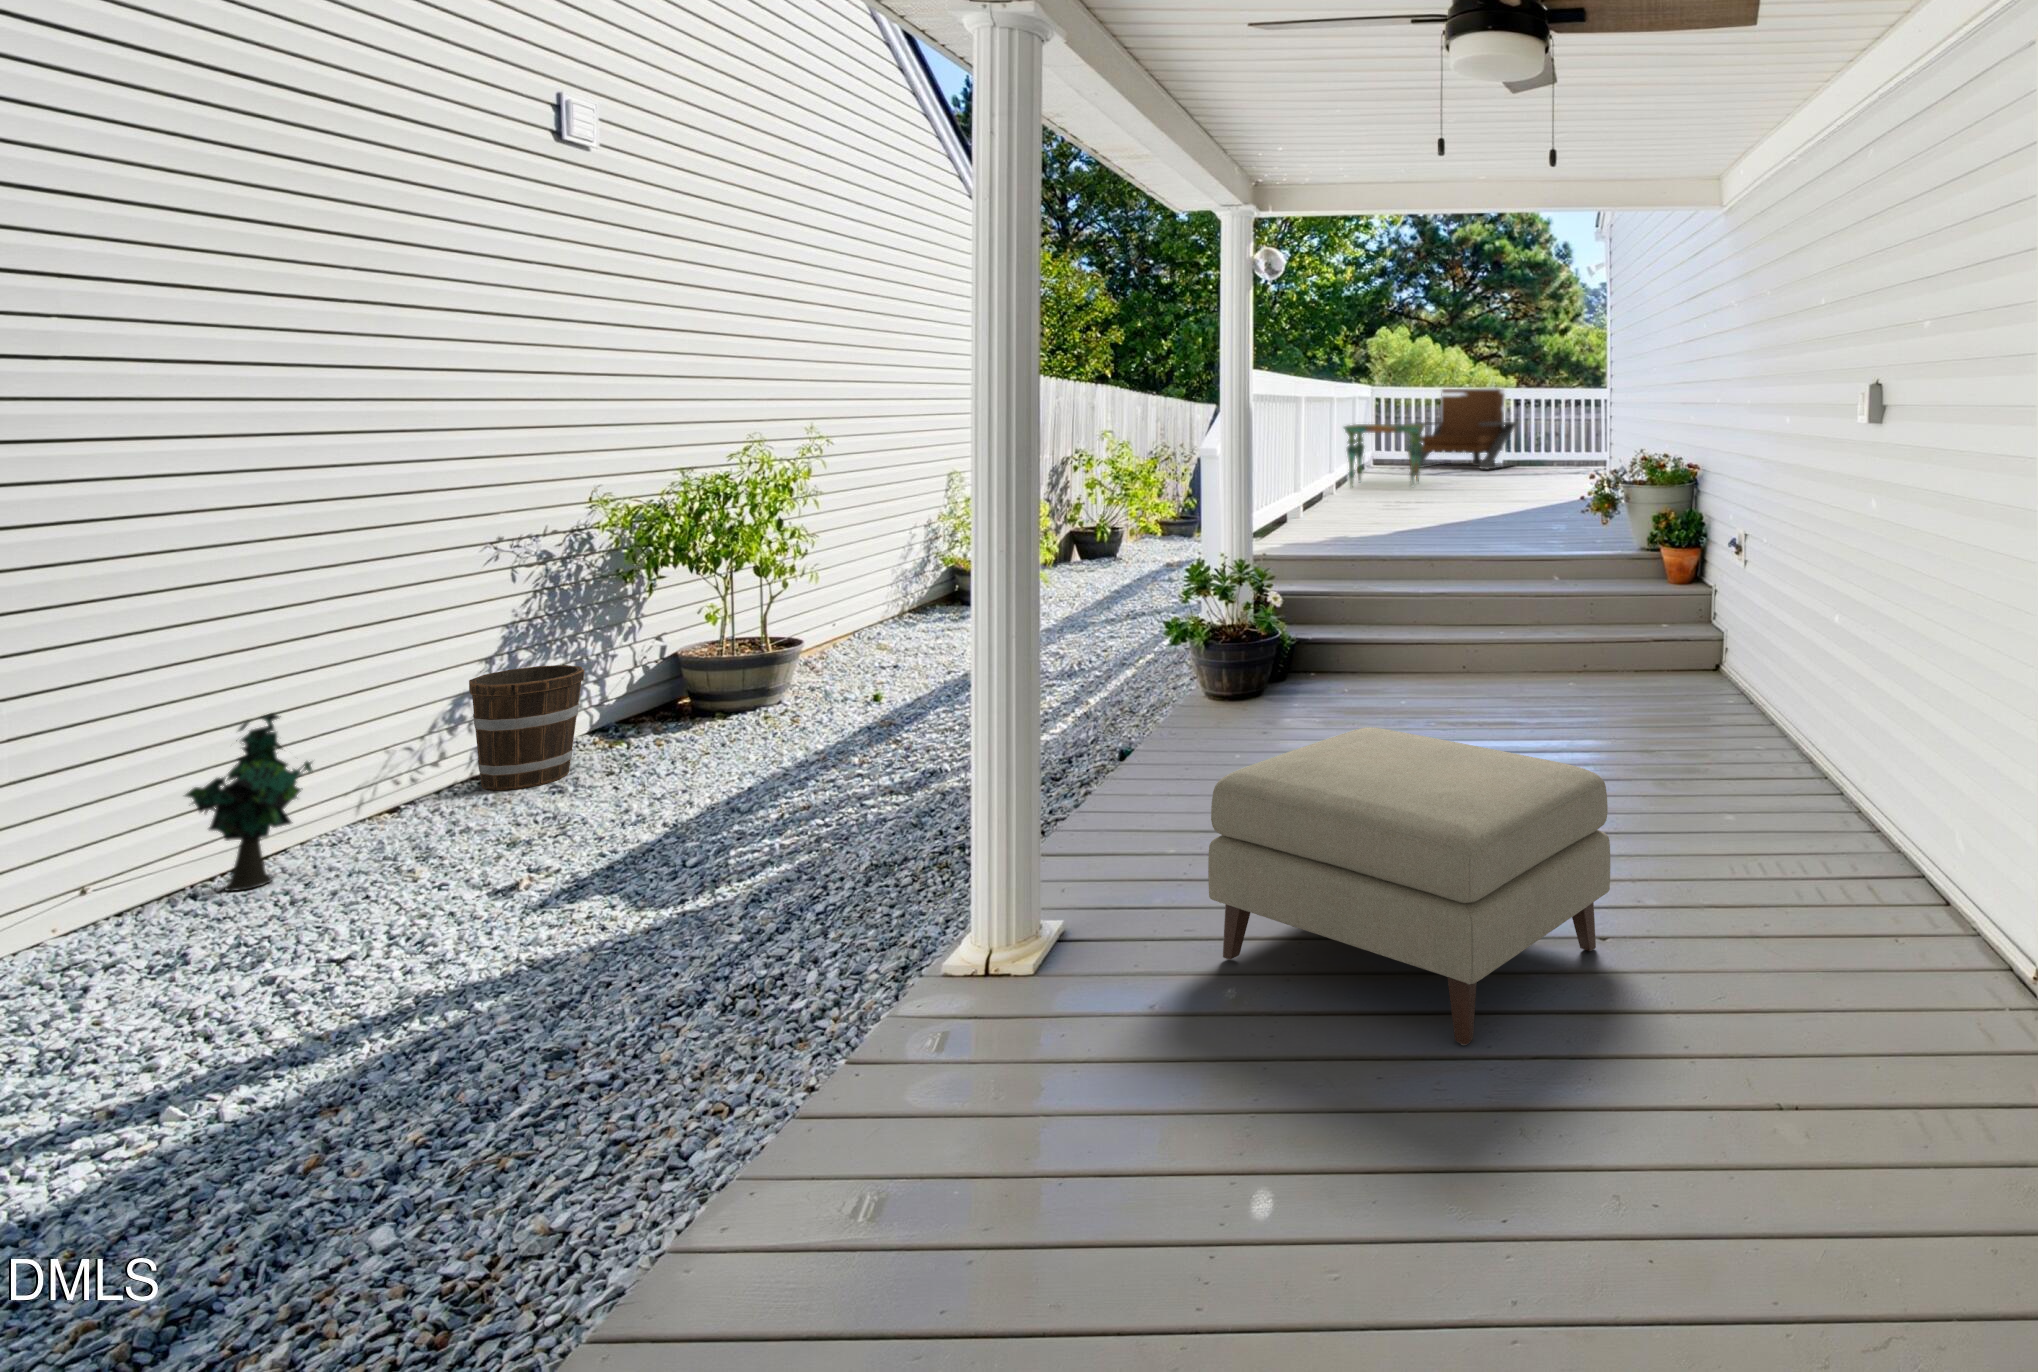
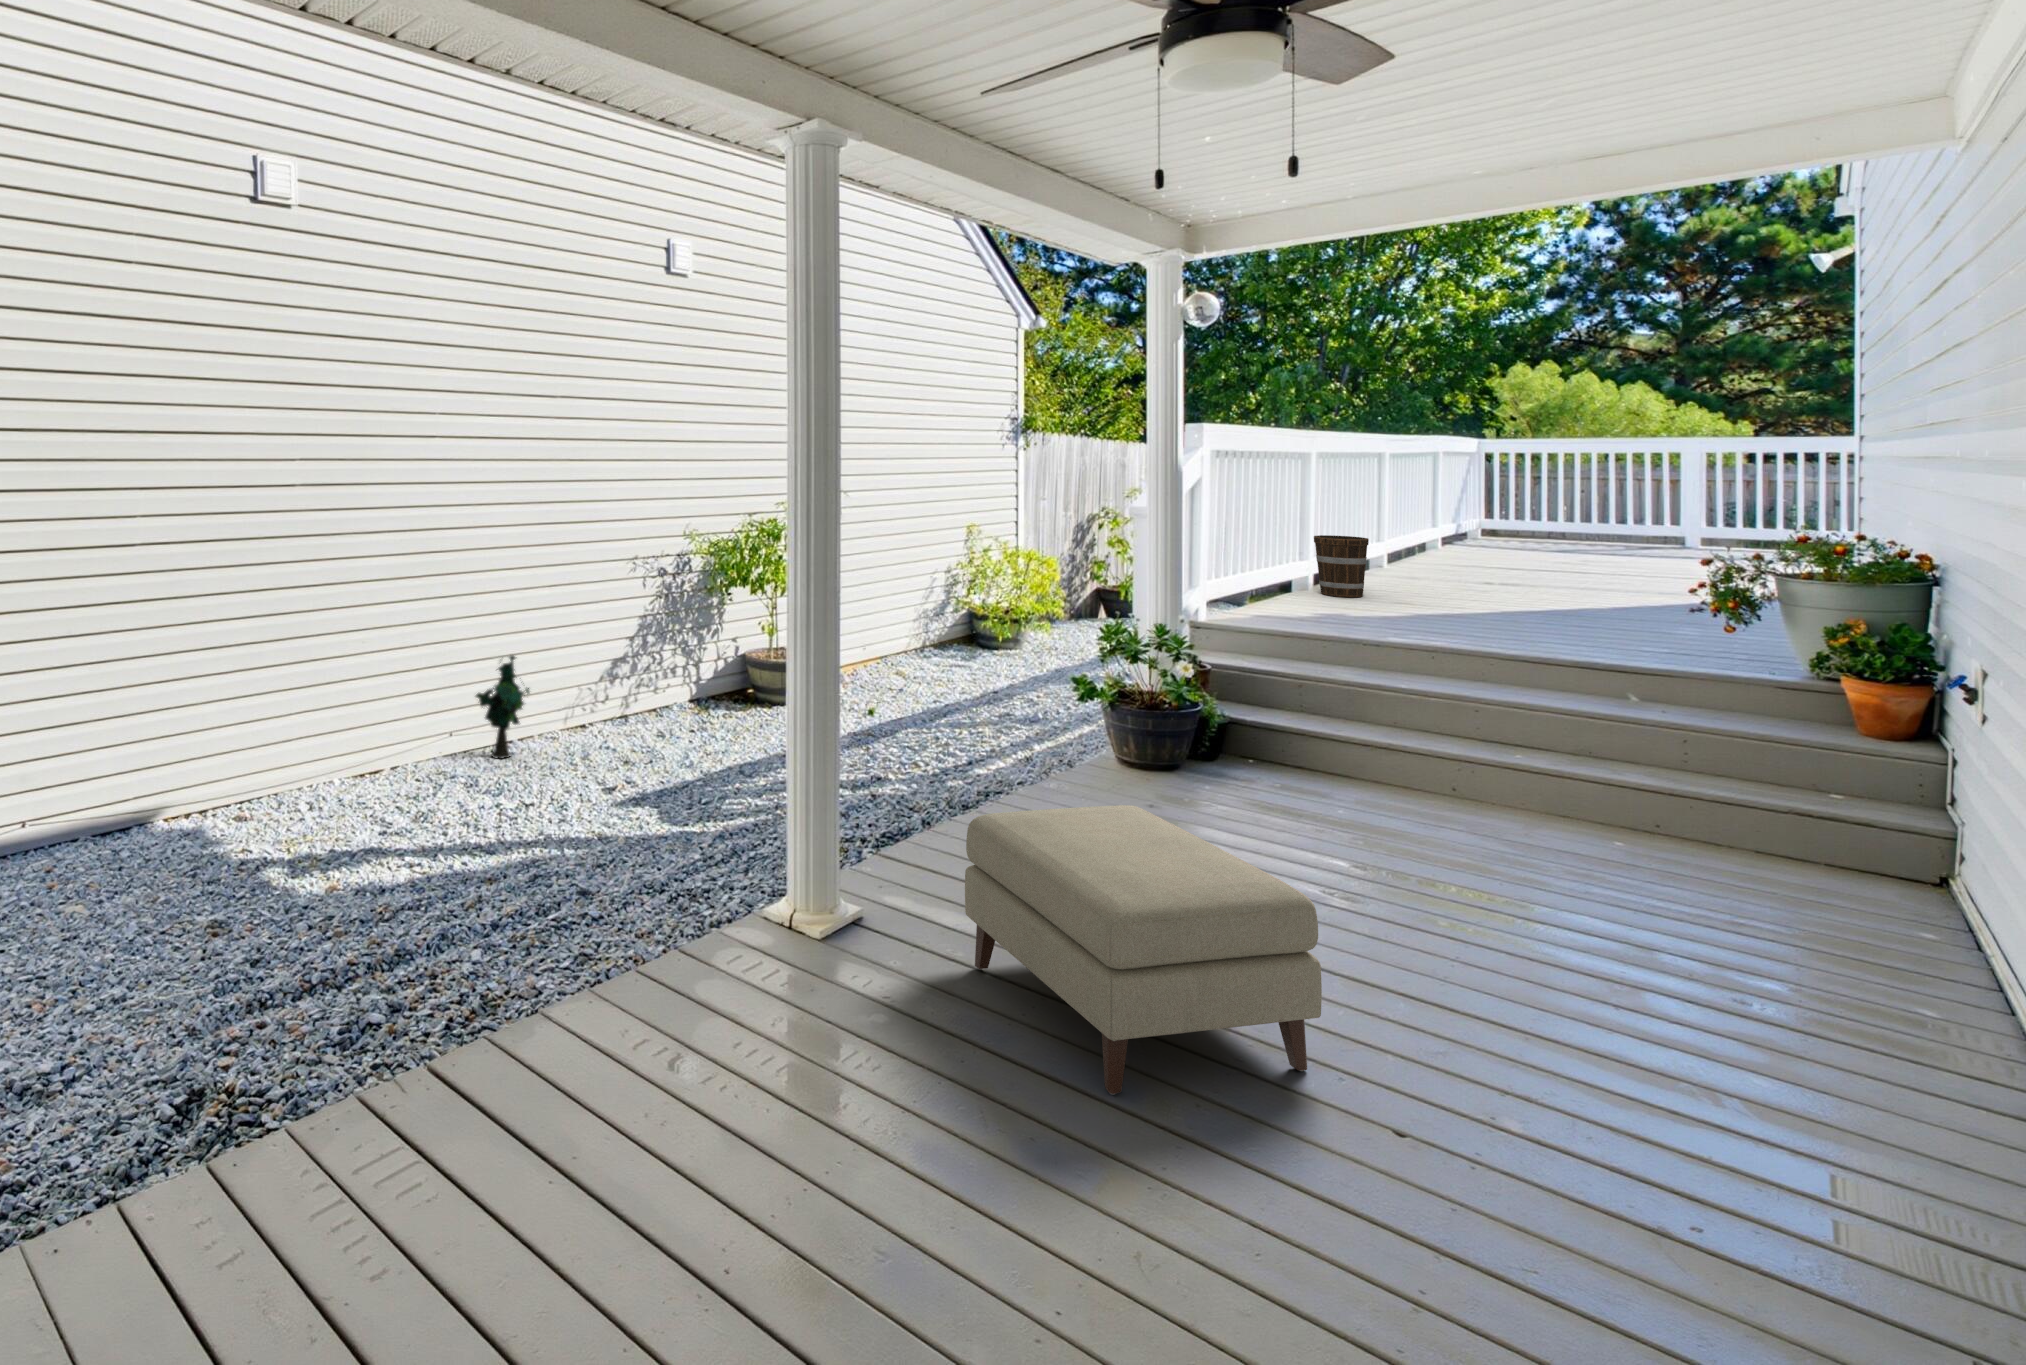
lounge chair: present [1411,388,1516,469] -> none [1504,455,1665,557]
side table: present [1344,424,1426,487] -> none [1388,495,1505,572]
bucket: present [469,665,584,790] -> present [1314,535,1369,597]

